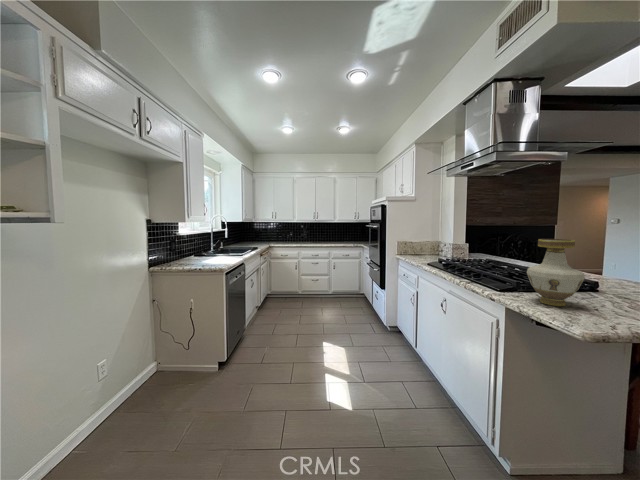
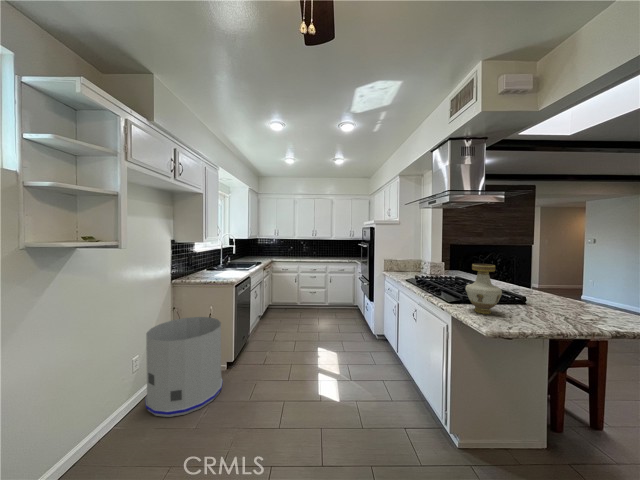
trash can: none [112,310,212,436] -> present [145,317,223,417]

